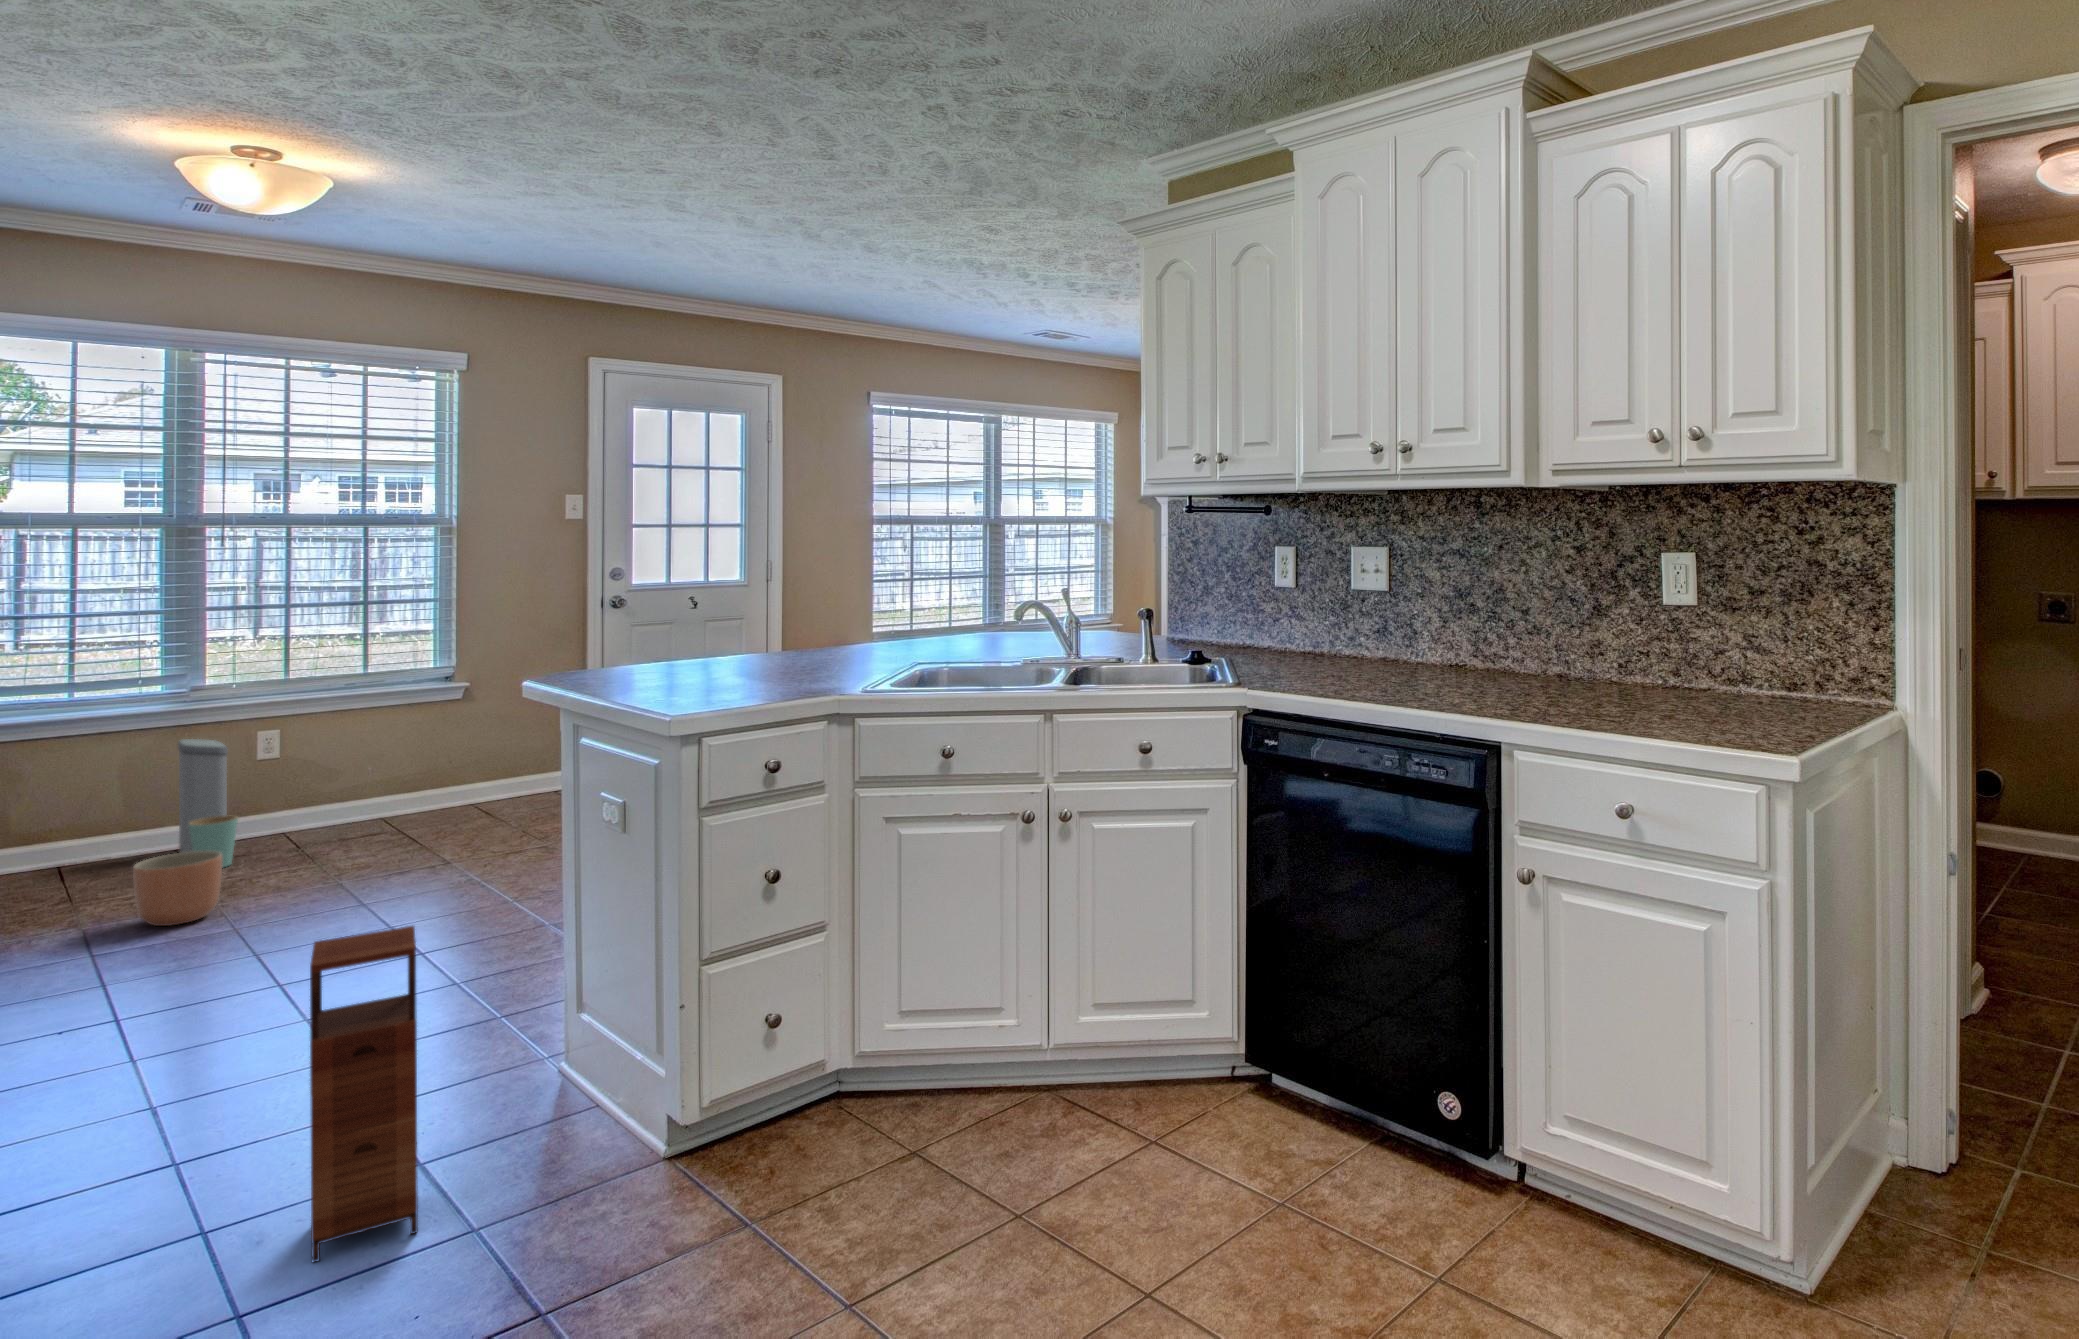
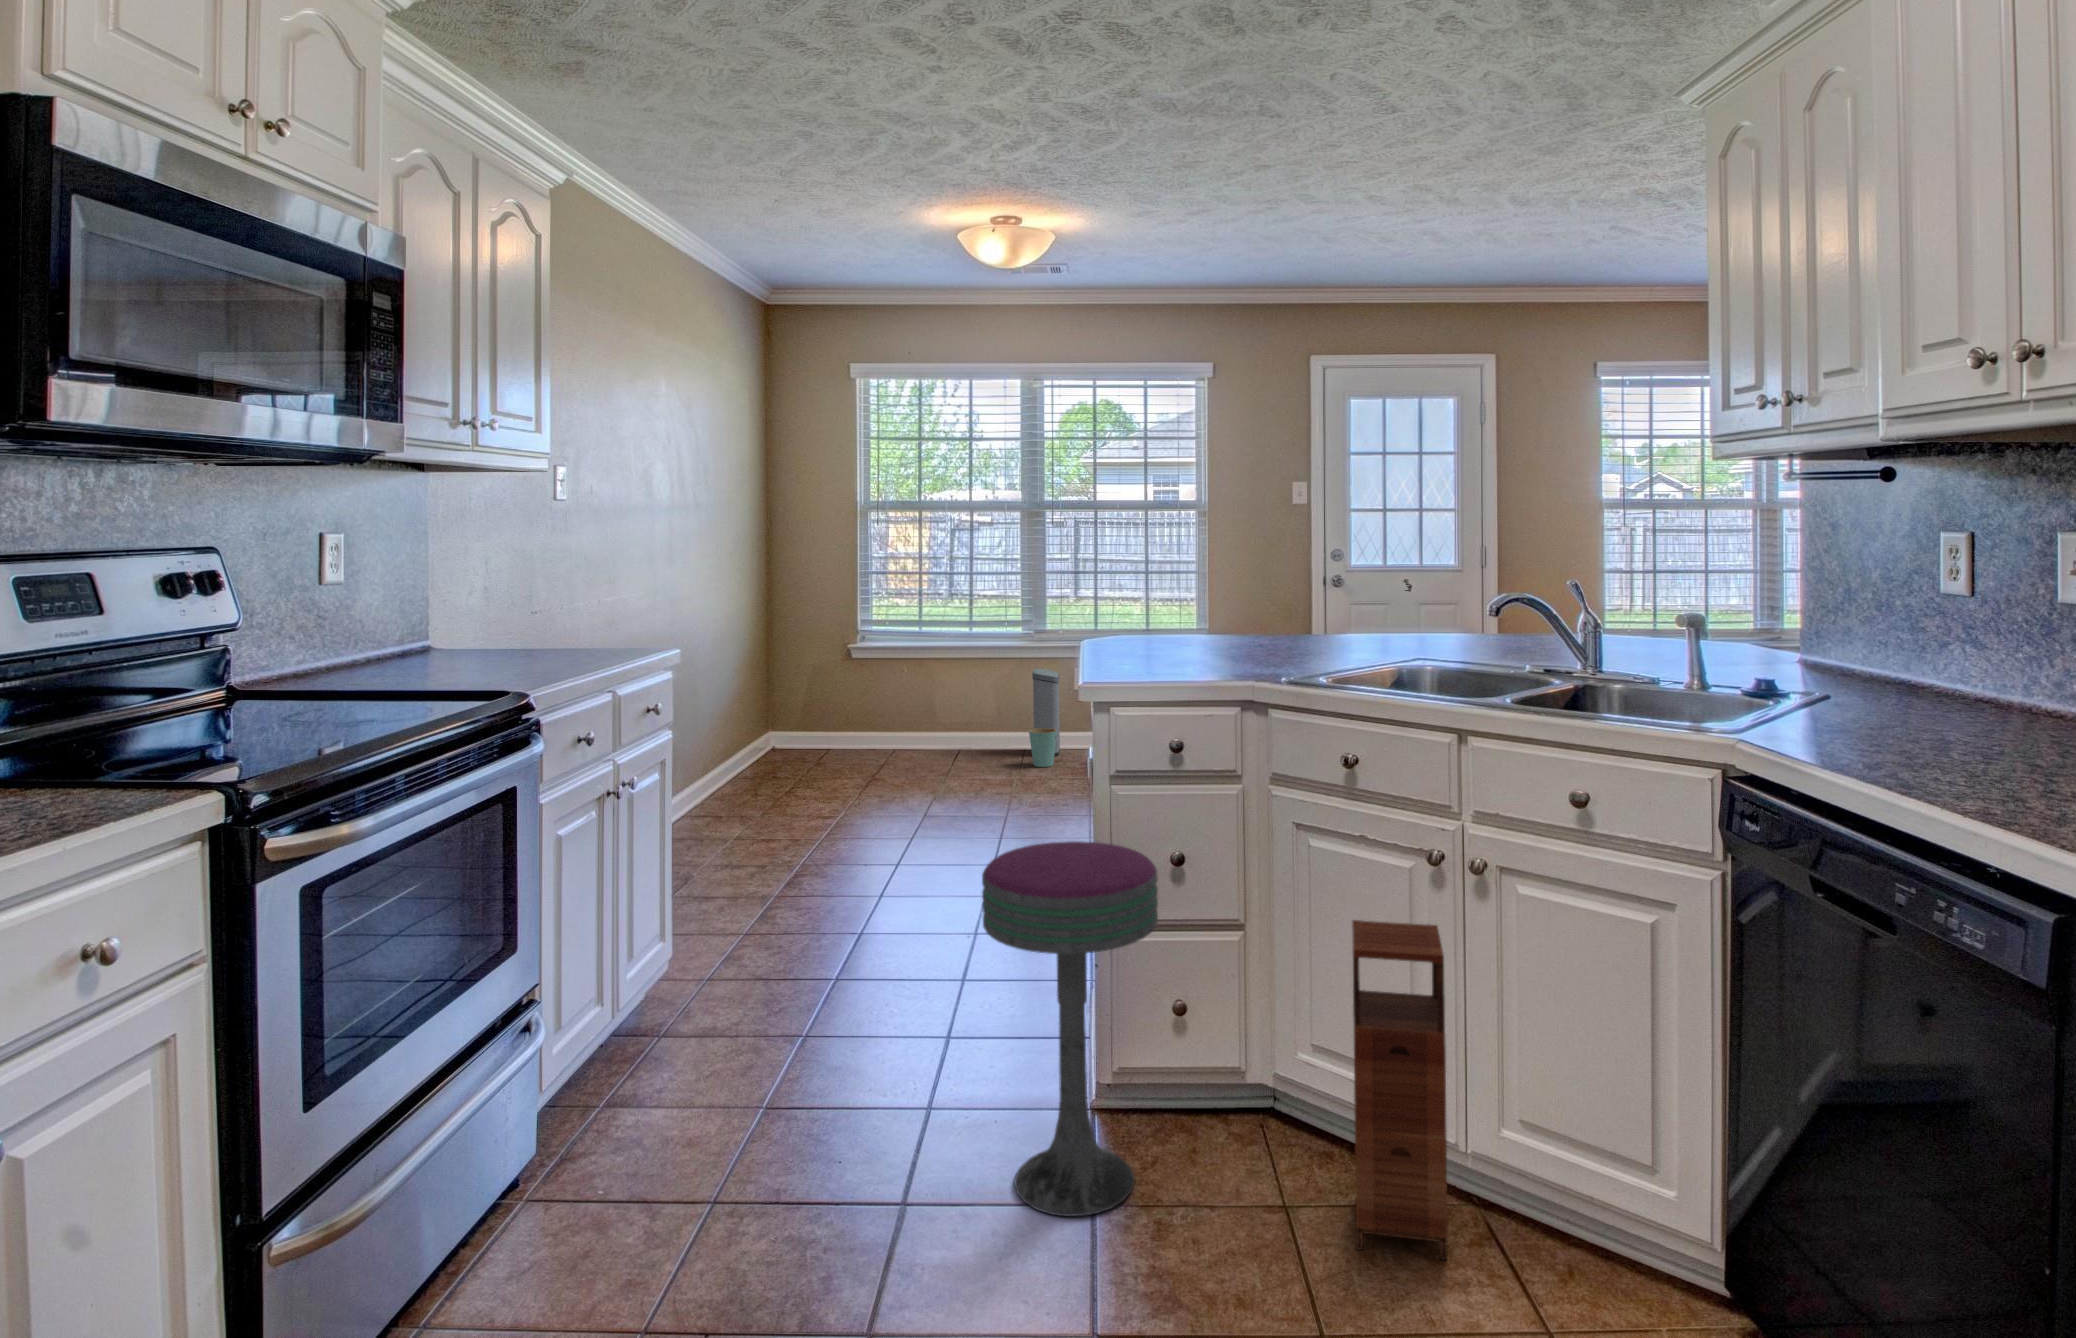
planter: present [133,851,222,926] -> none [971,751,1019,803]
bar stool: none [605,867,804,1255] -> present [982,841,1158,1216]
storage cabinet: present [310,926,418,1262] -> present [1352,920,1448,1260]

